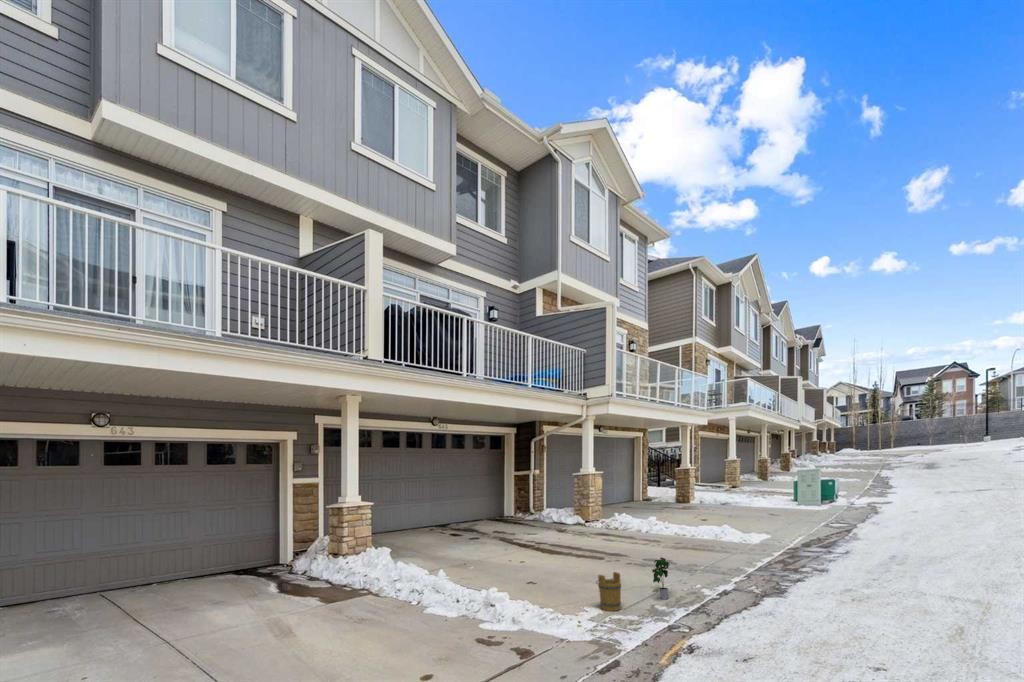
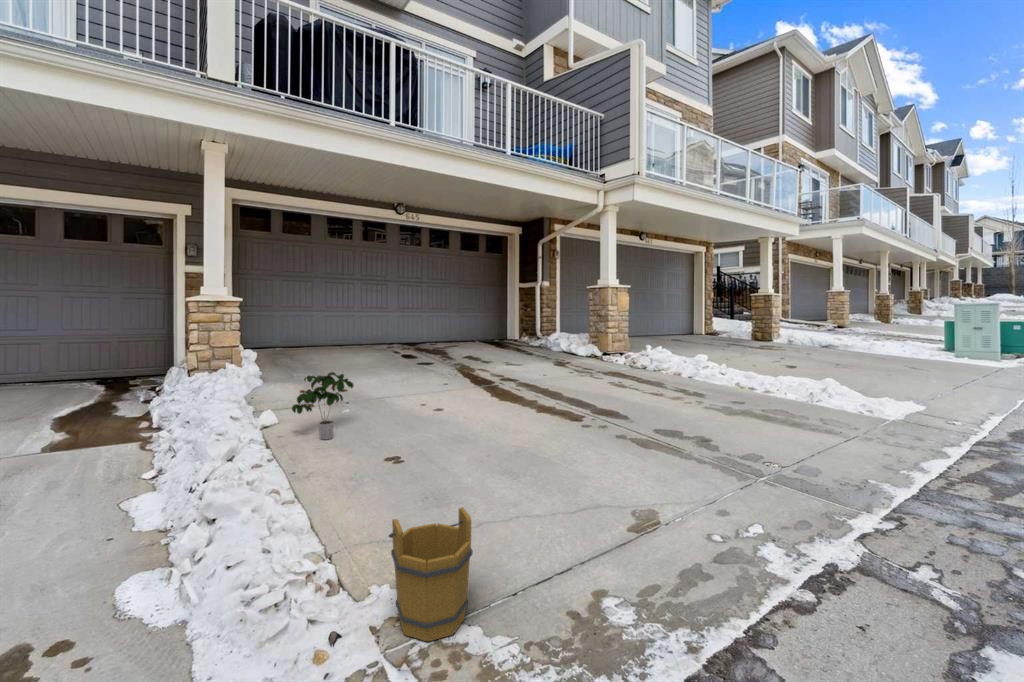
potted plant: present [652,557,669,599] -> present [292,372,354,440]

